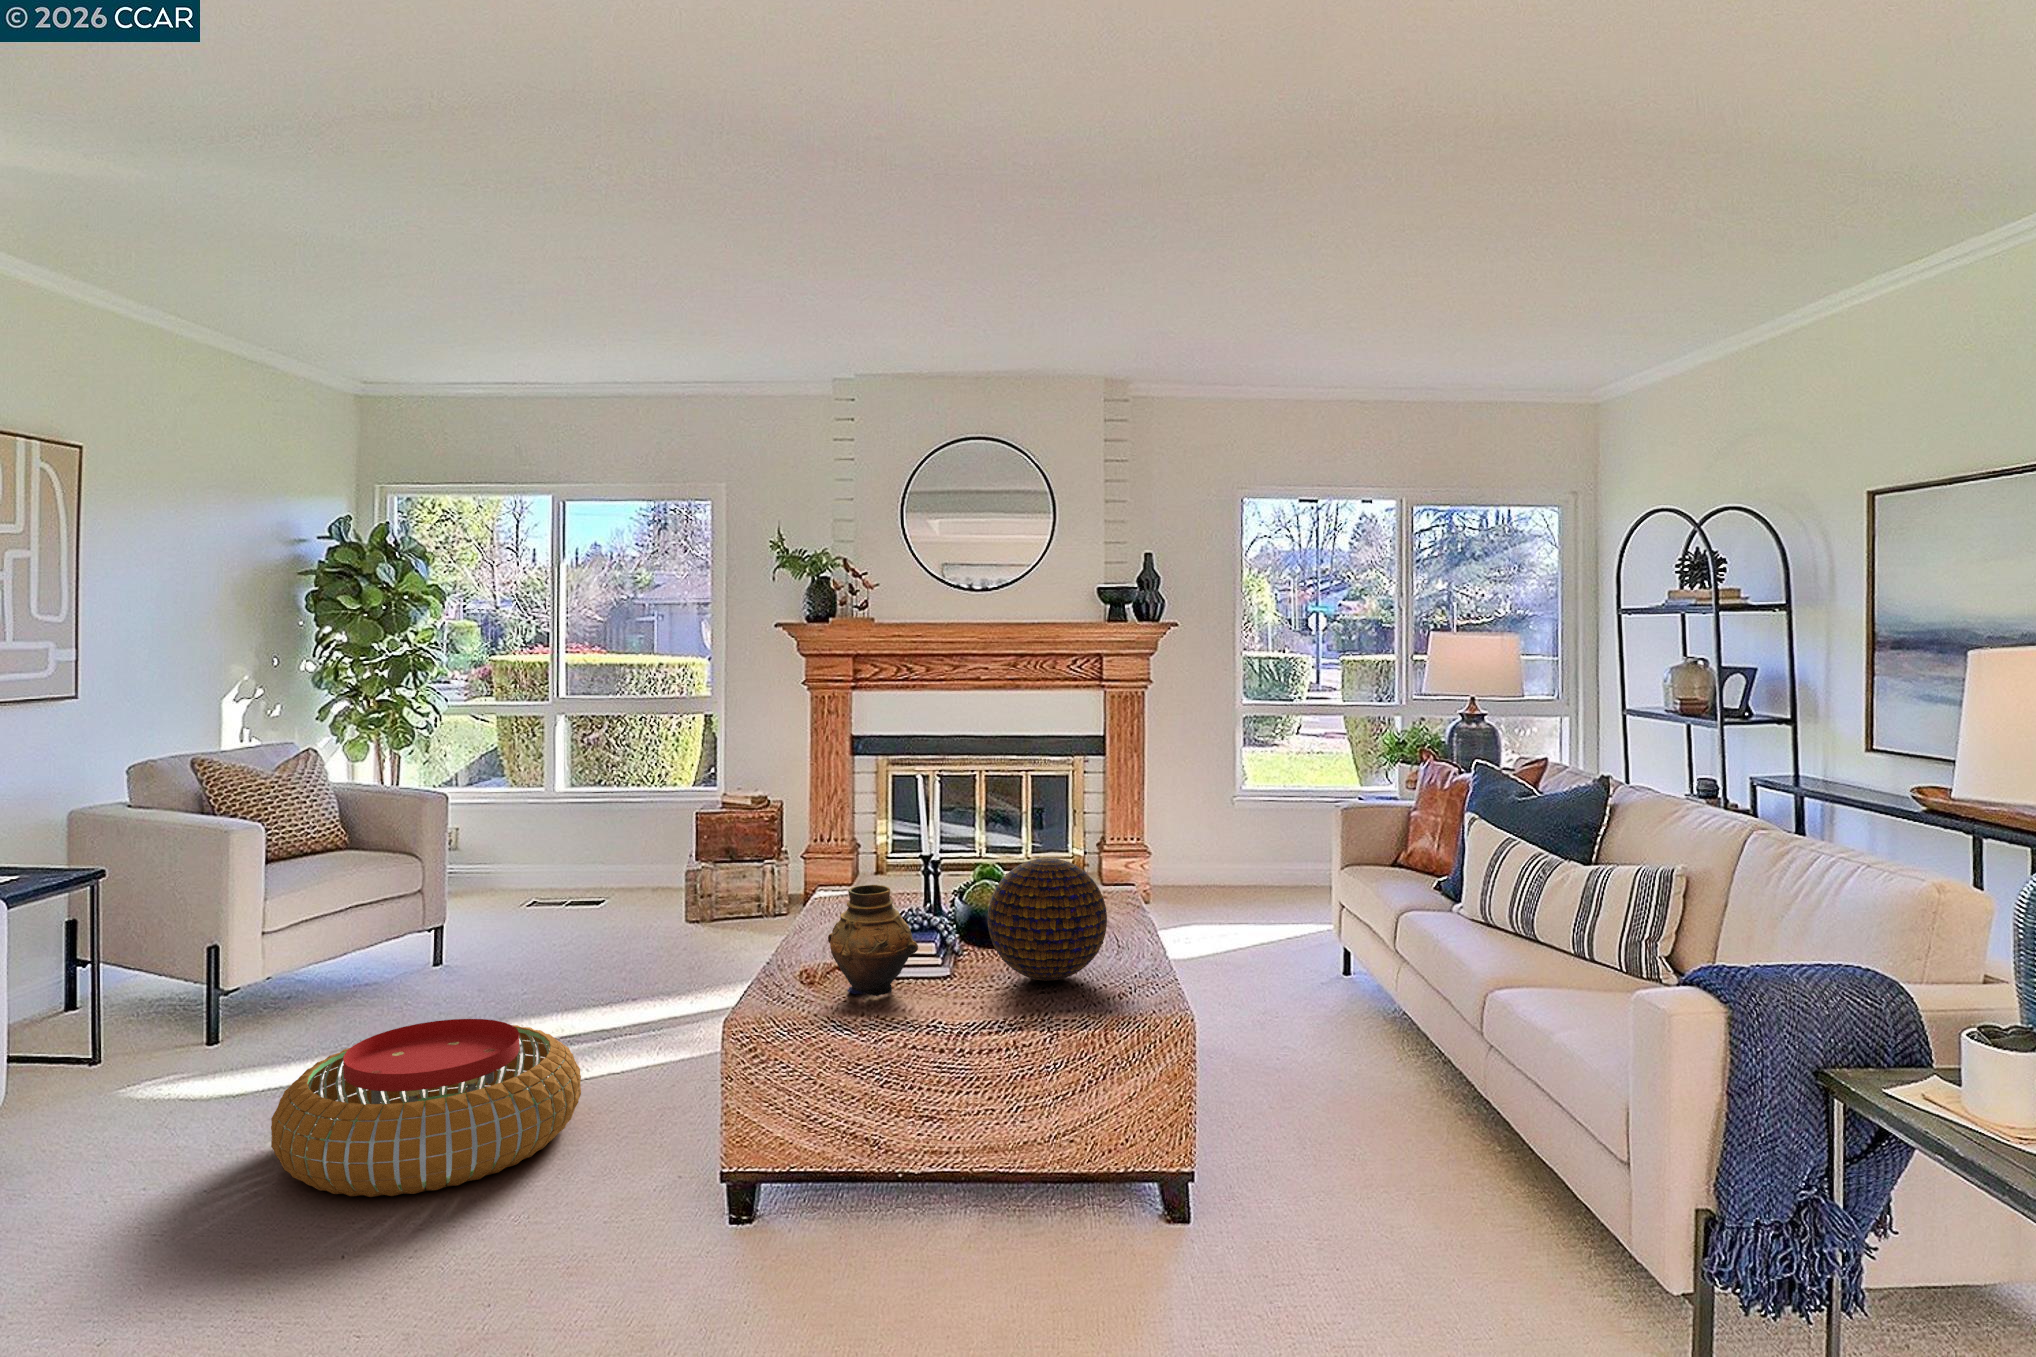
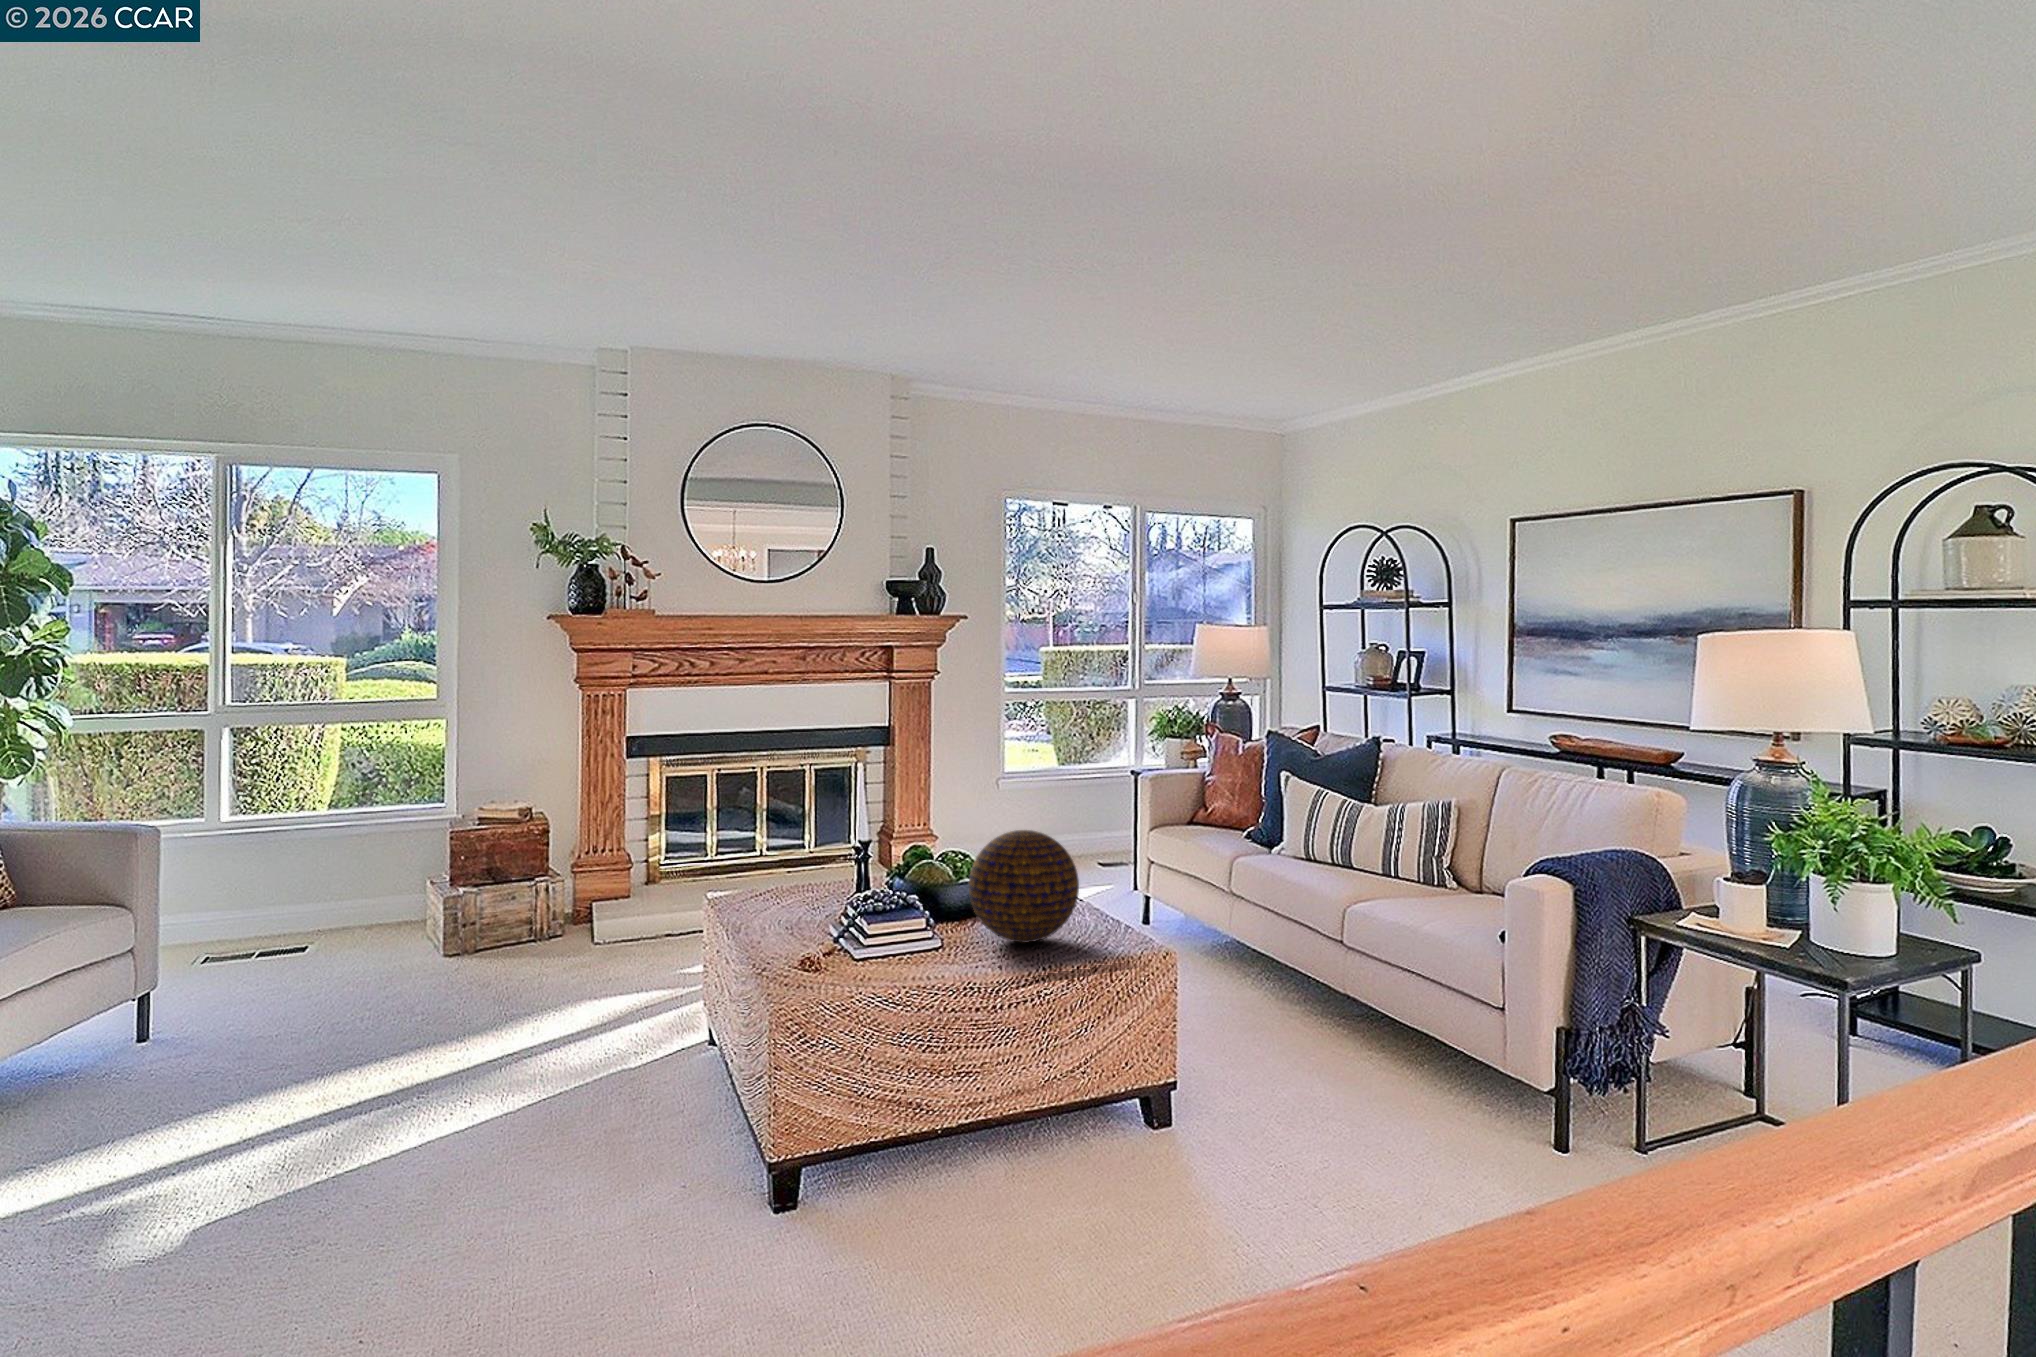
vase: present [828,885,918,996] -> none [832,865,926,971]
pouf: present [271,1019,581,1197] -> none [192,1053,542,1254]

